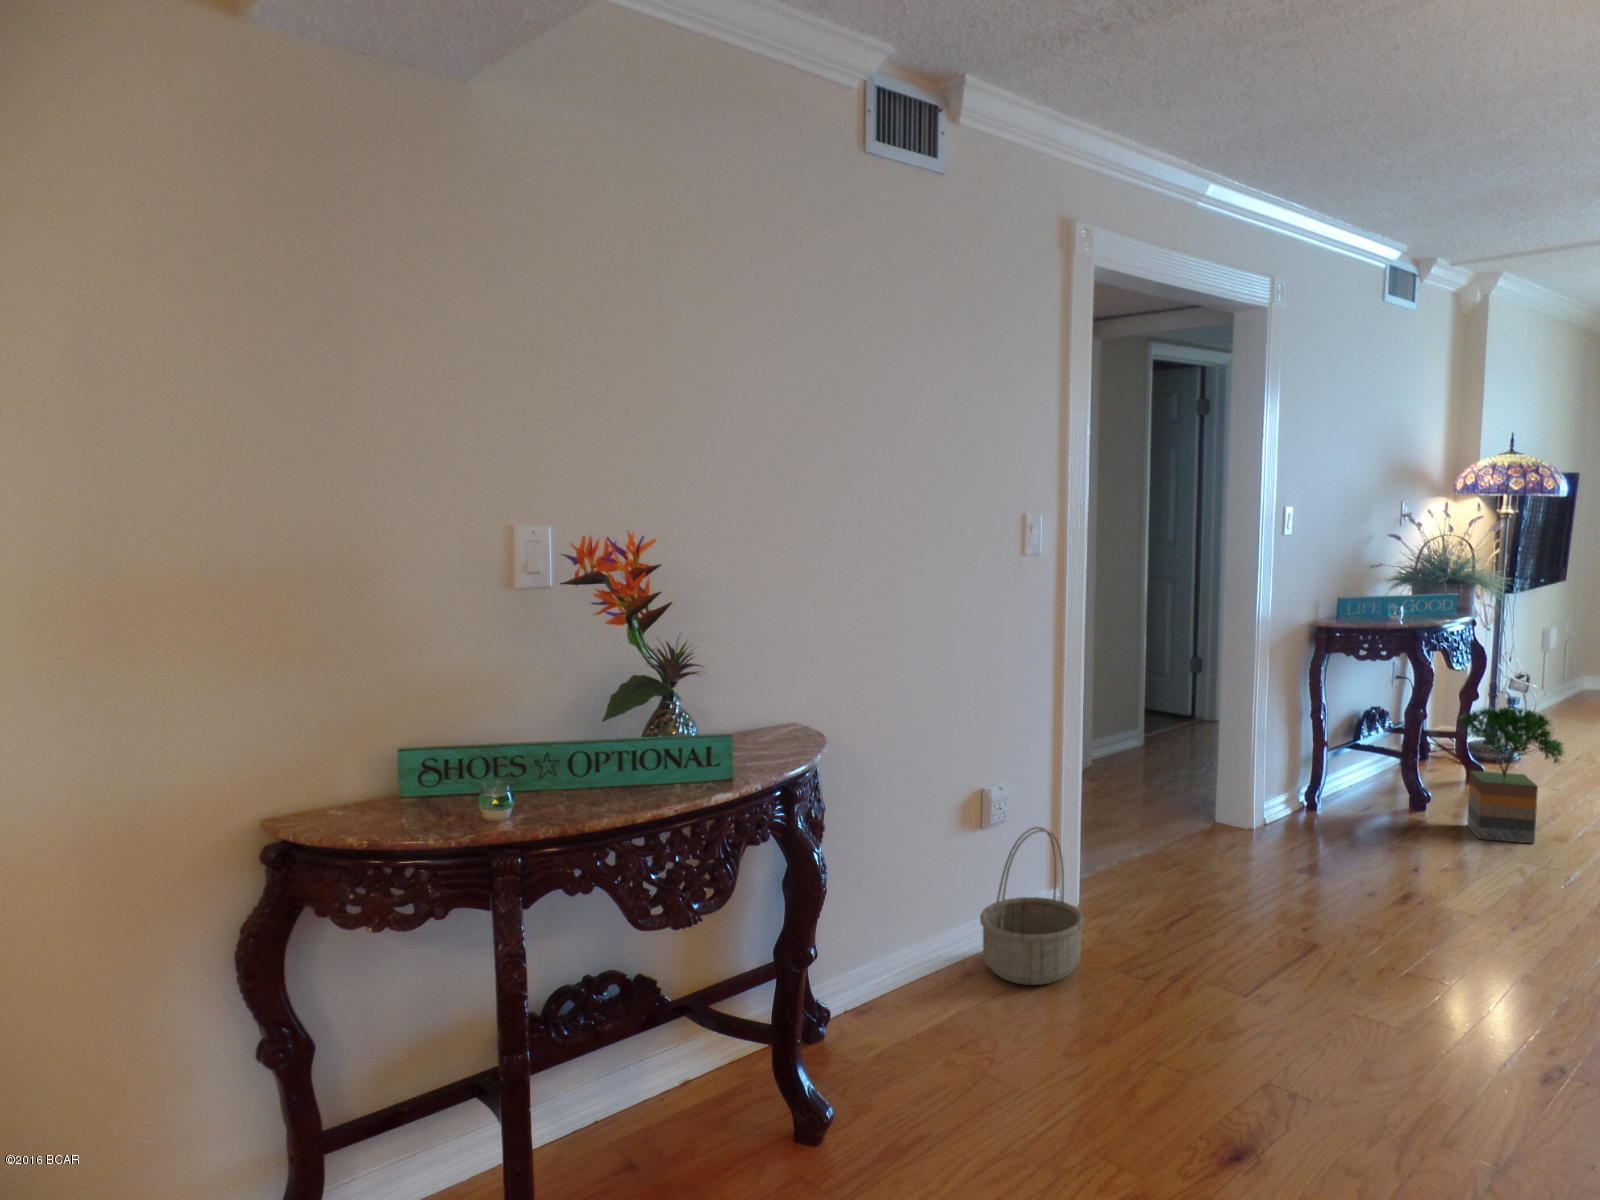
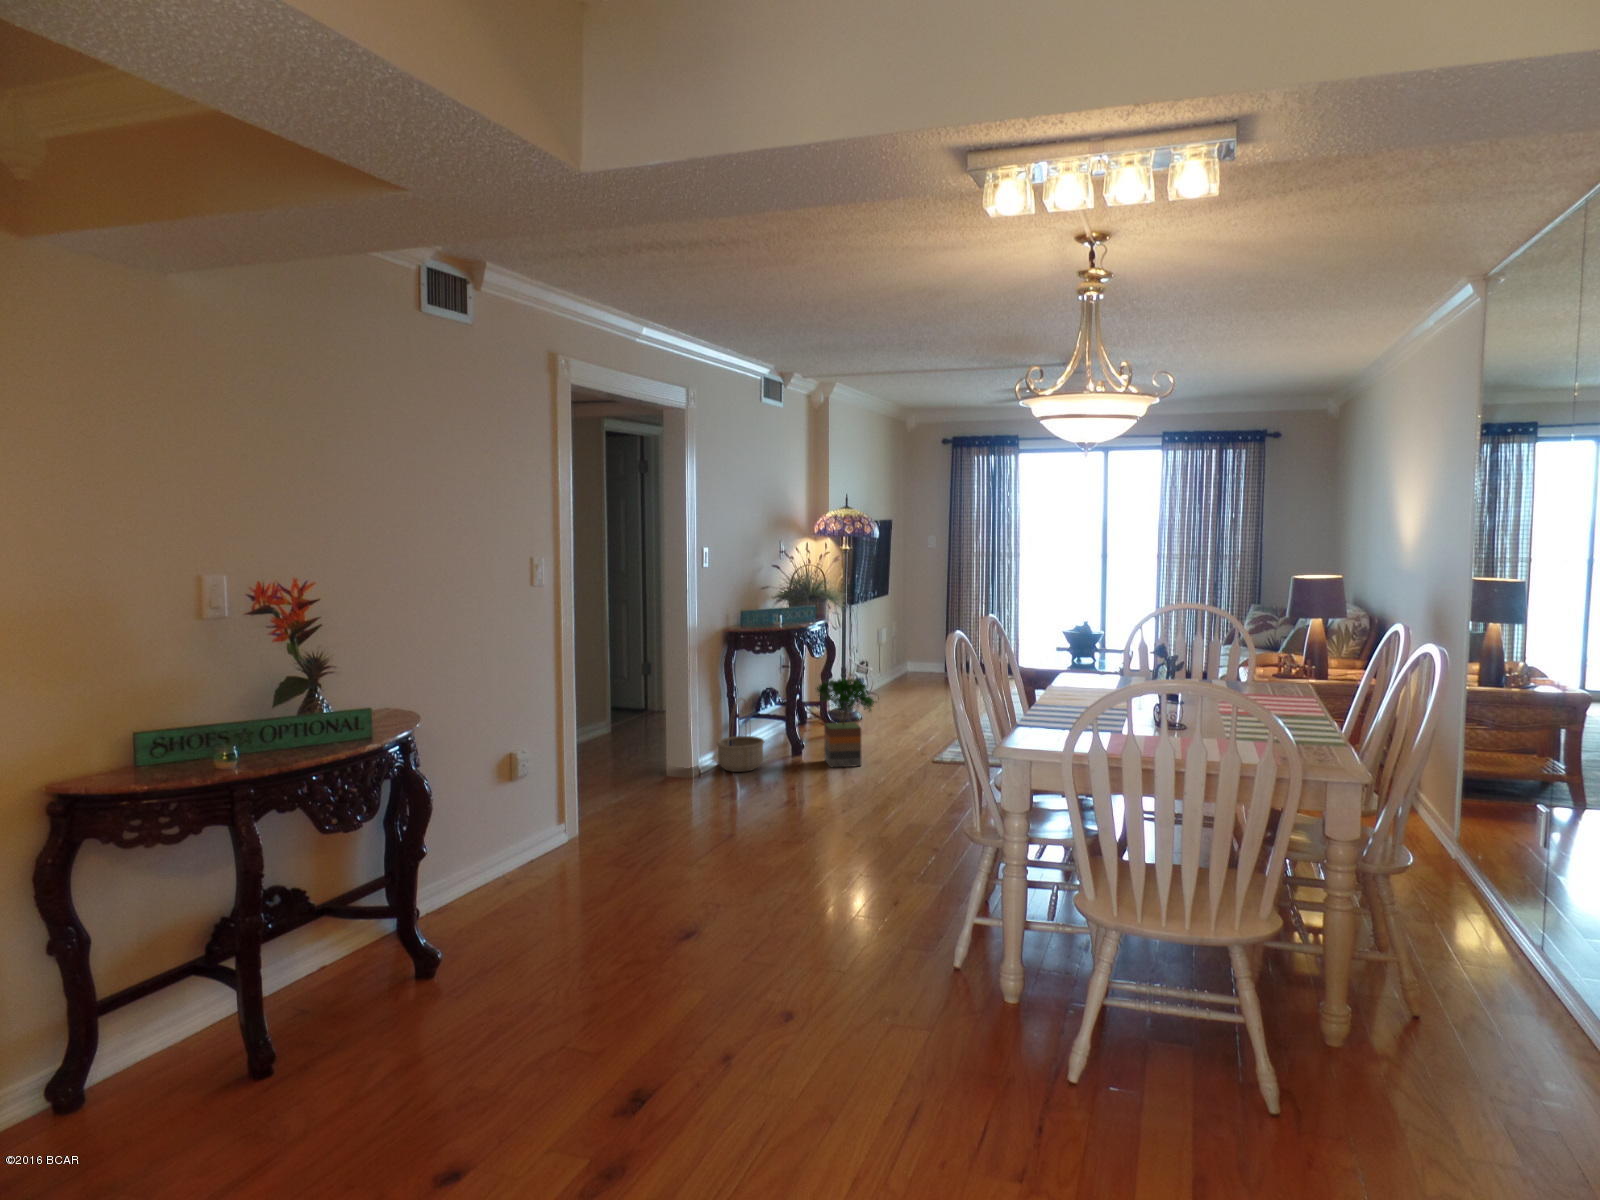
basket: present [980,827,1084,985] -> present [717,698,764,772]

